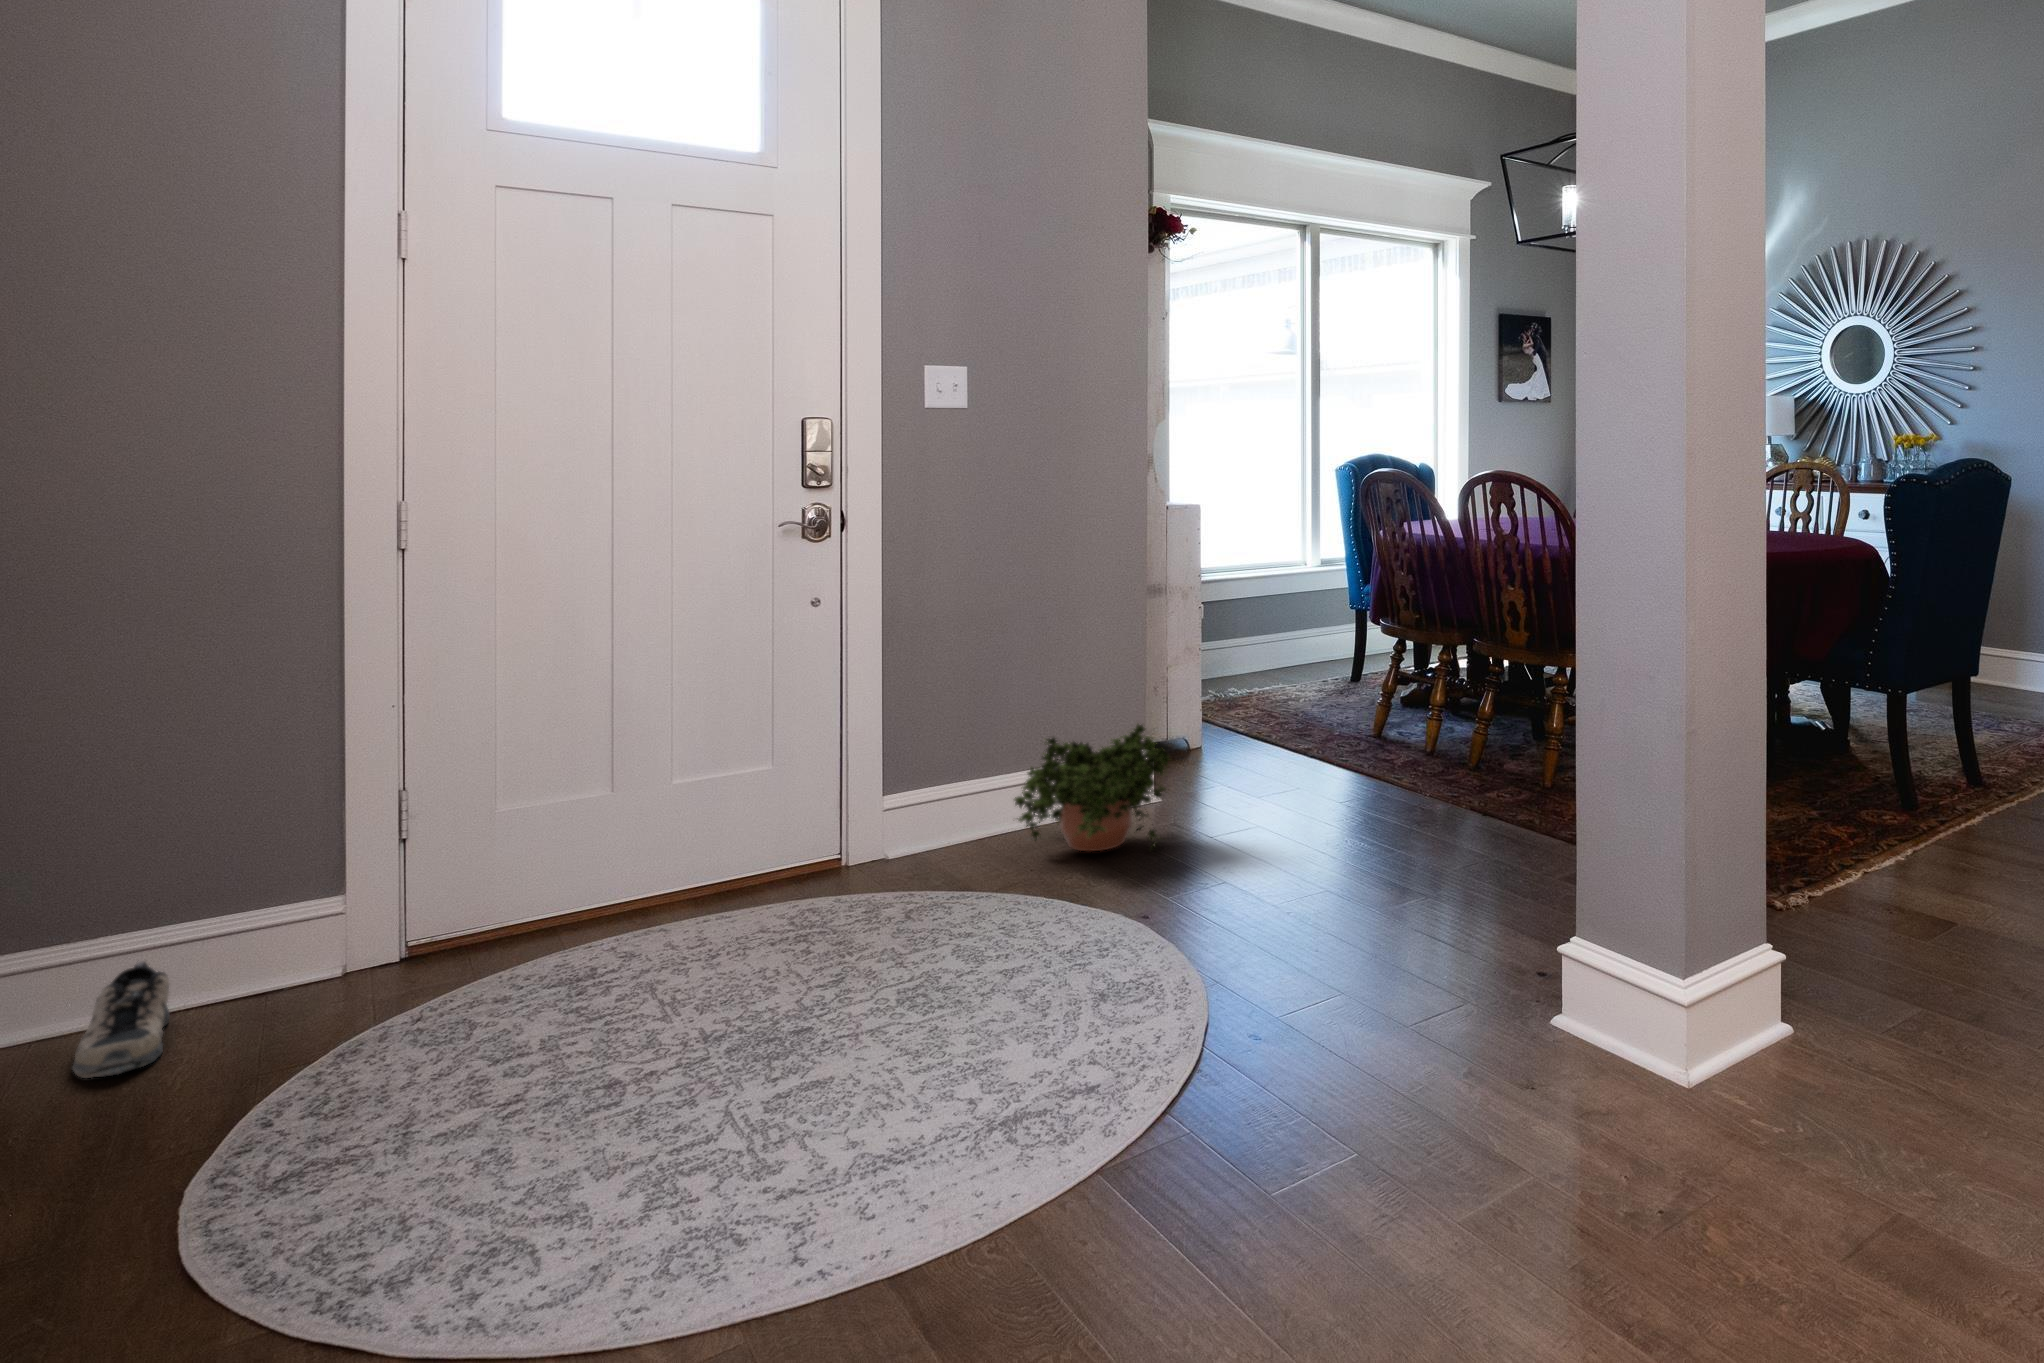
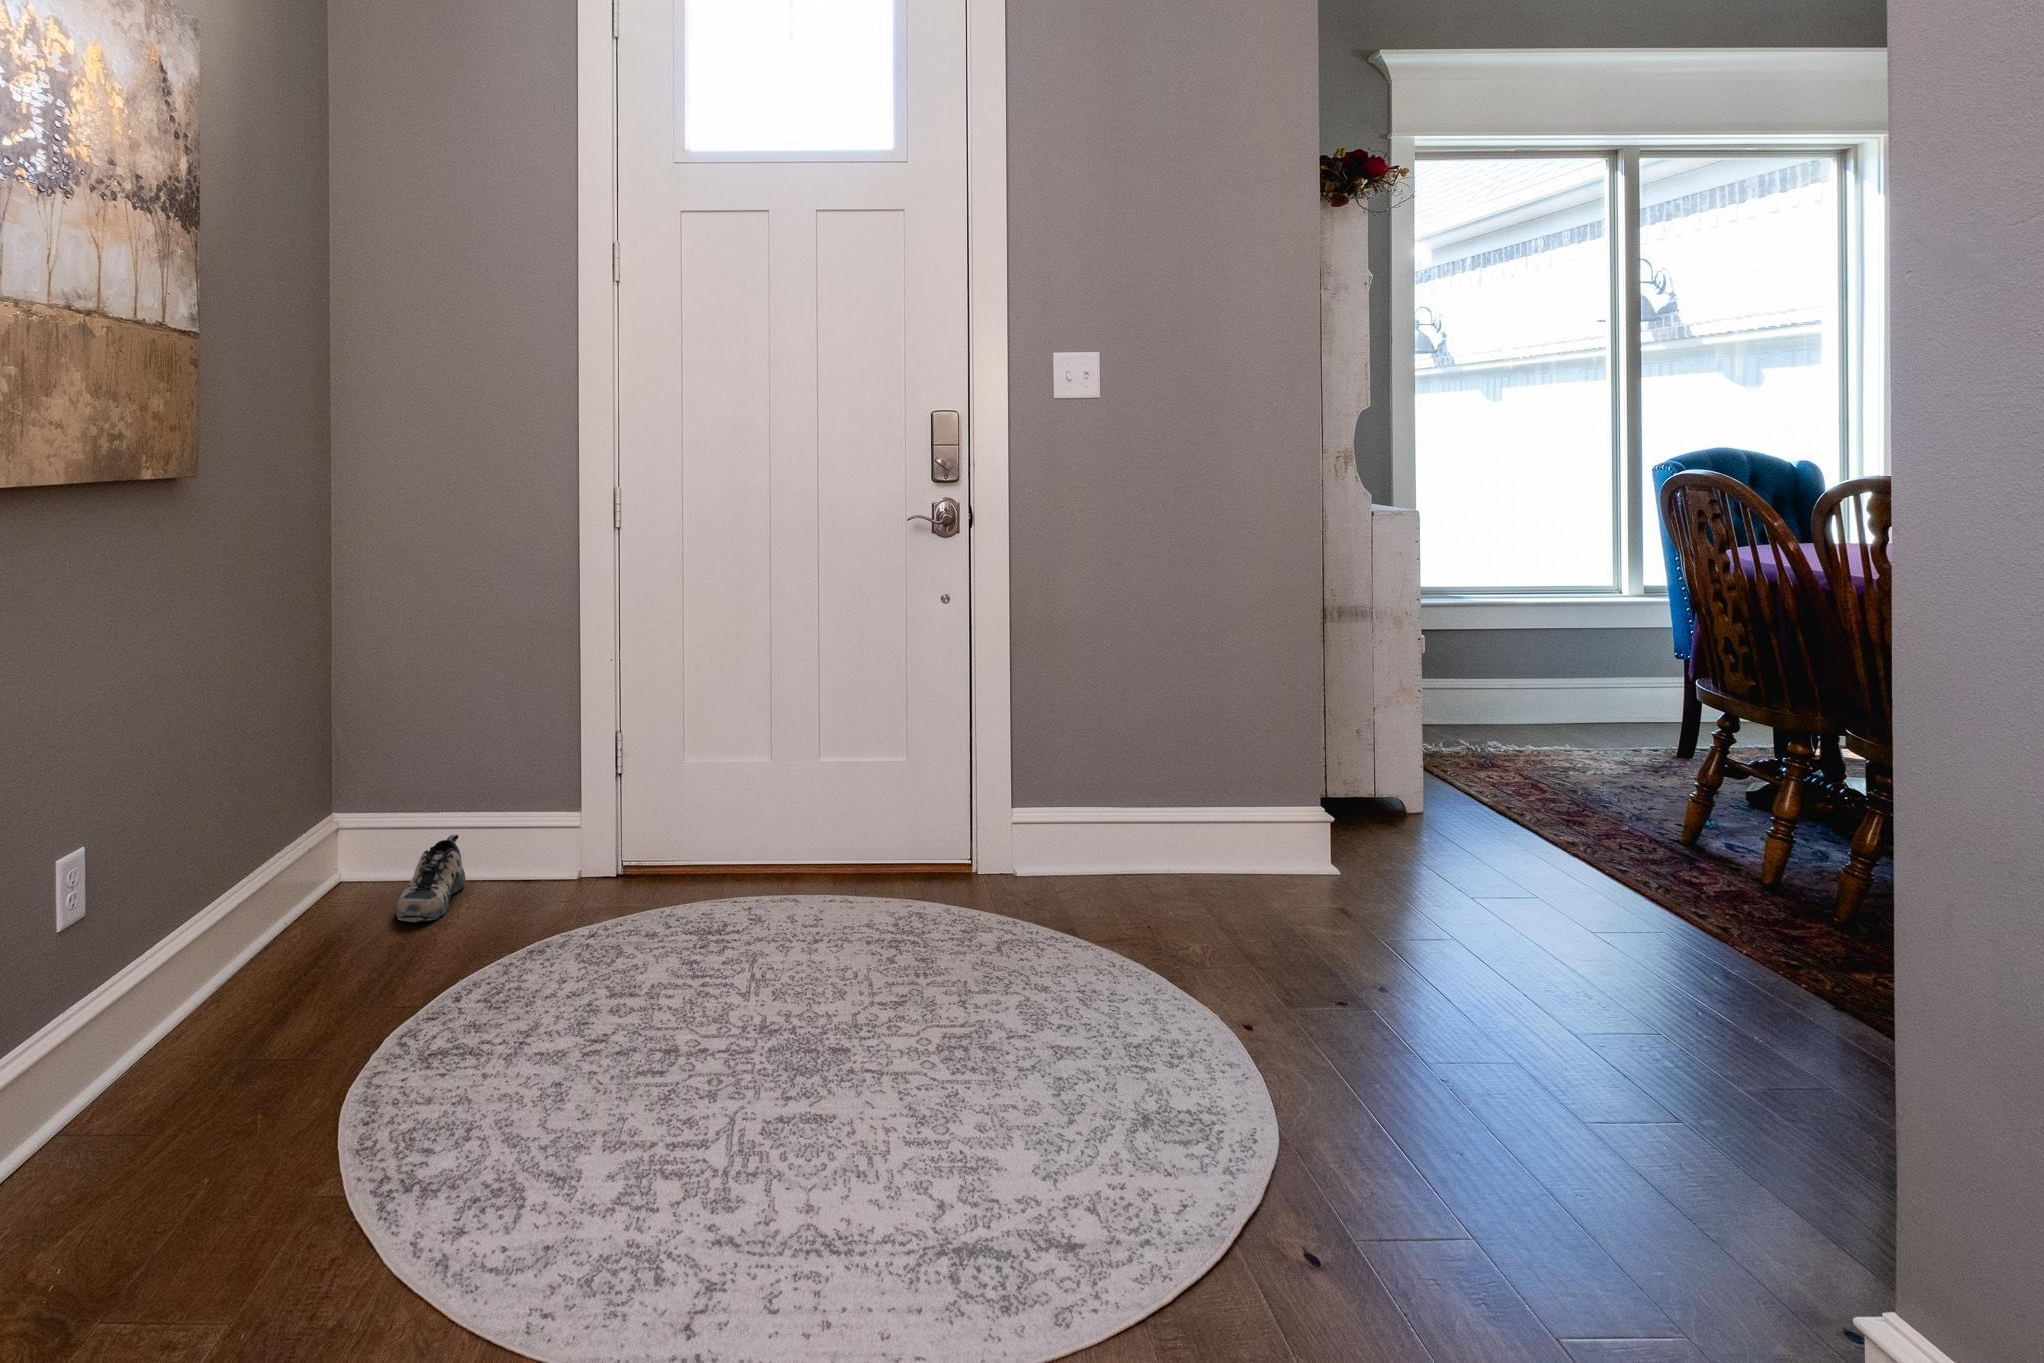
potted plant: present [1014,724,1170,851] -> none [1136,772,1331,936]

